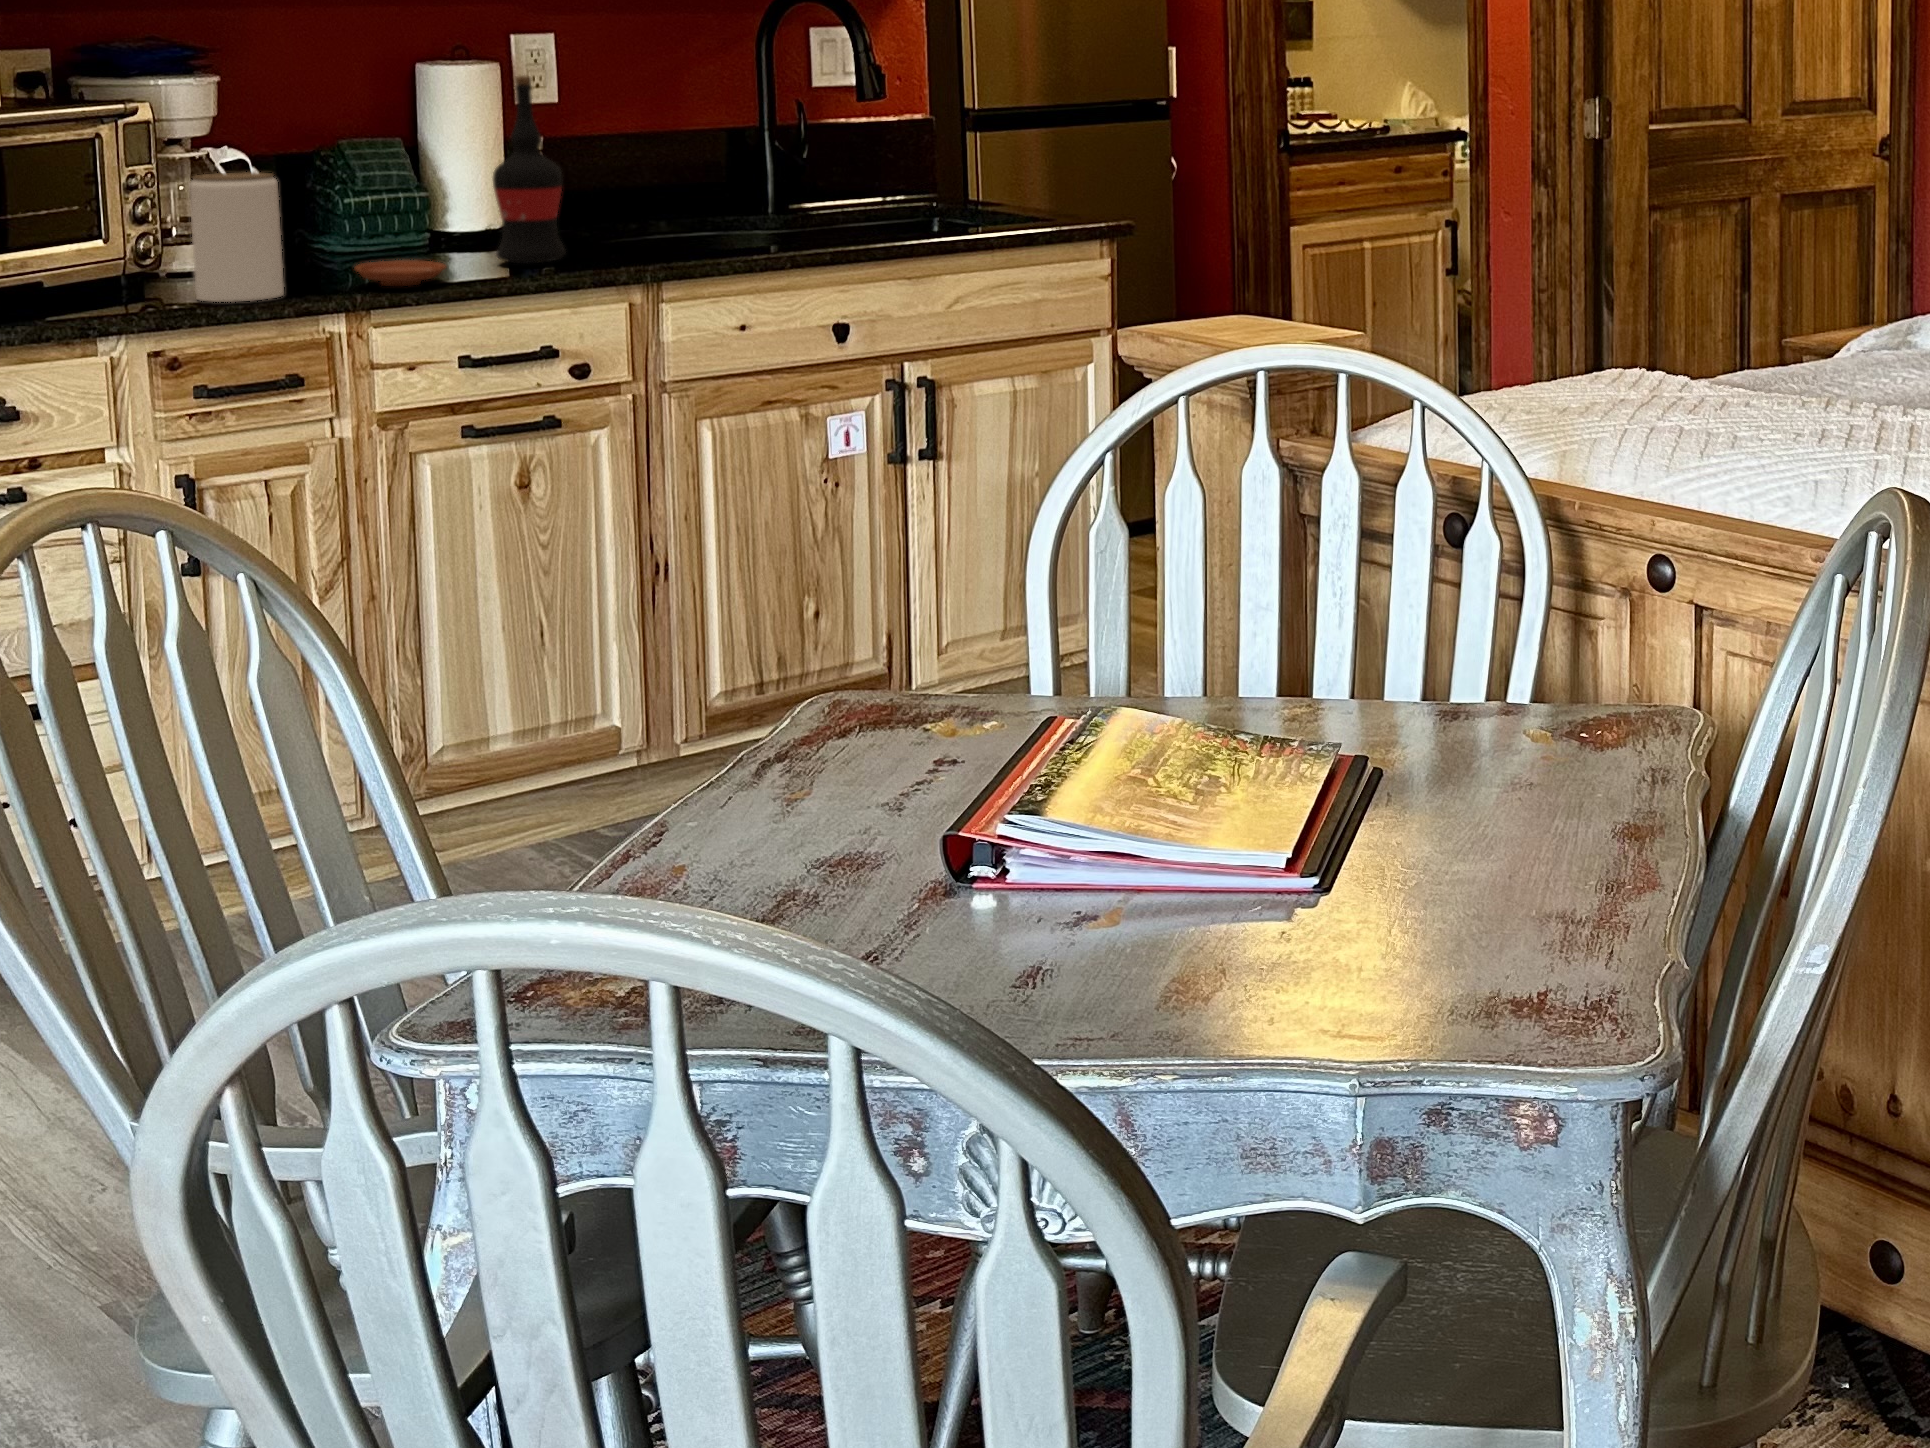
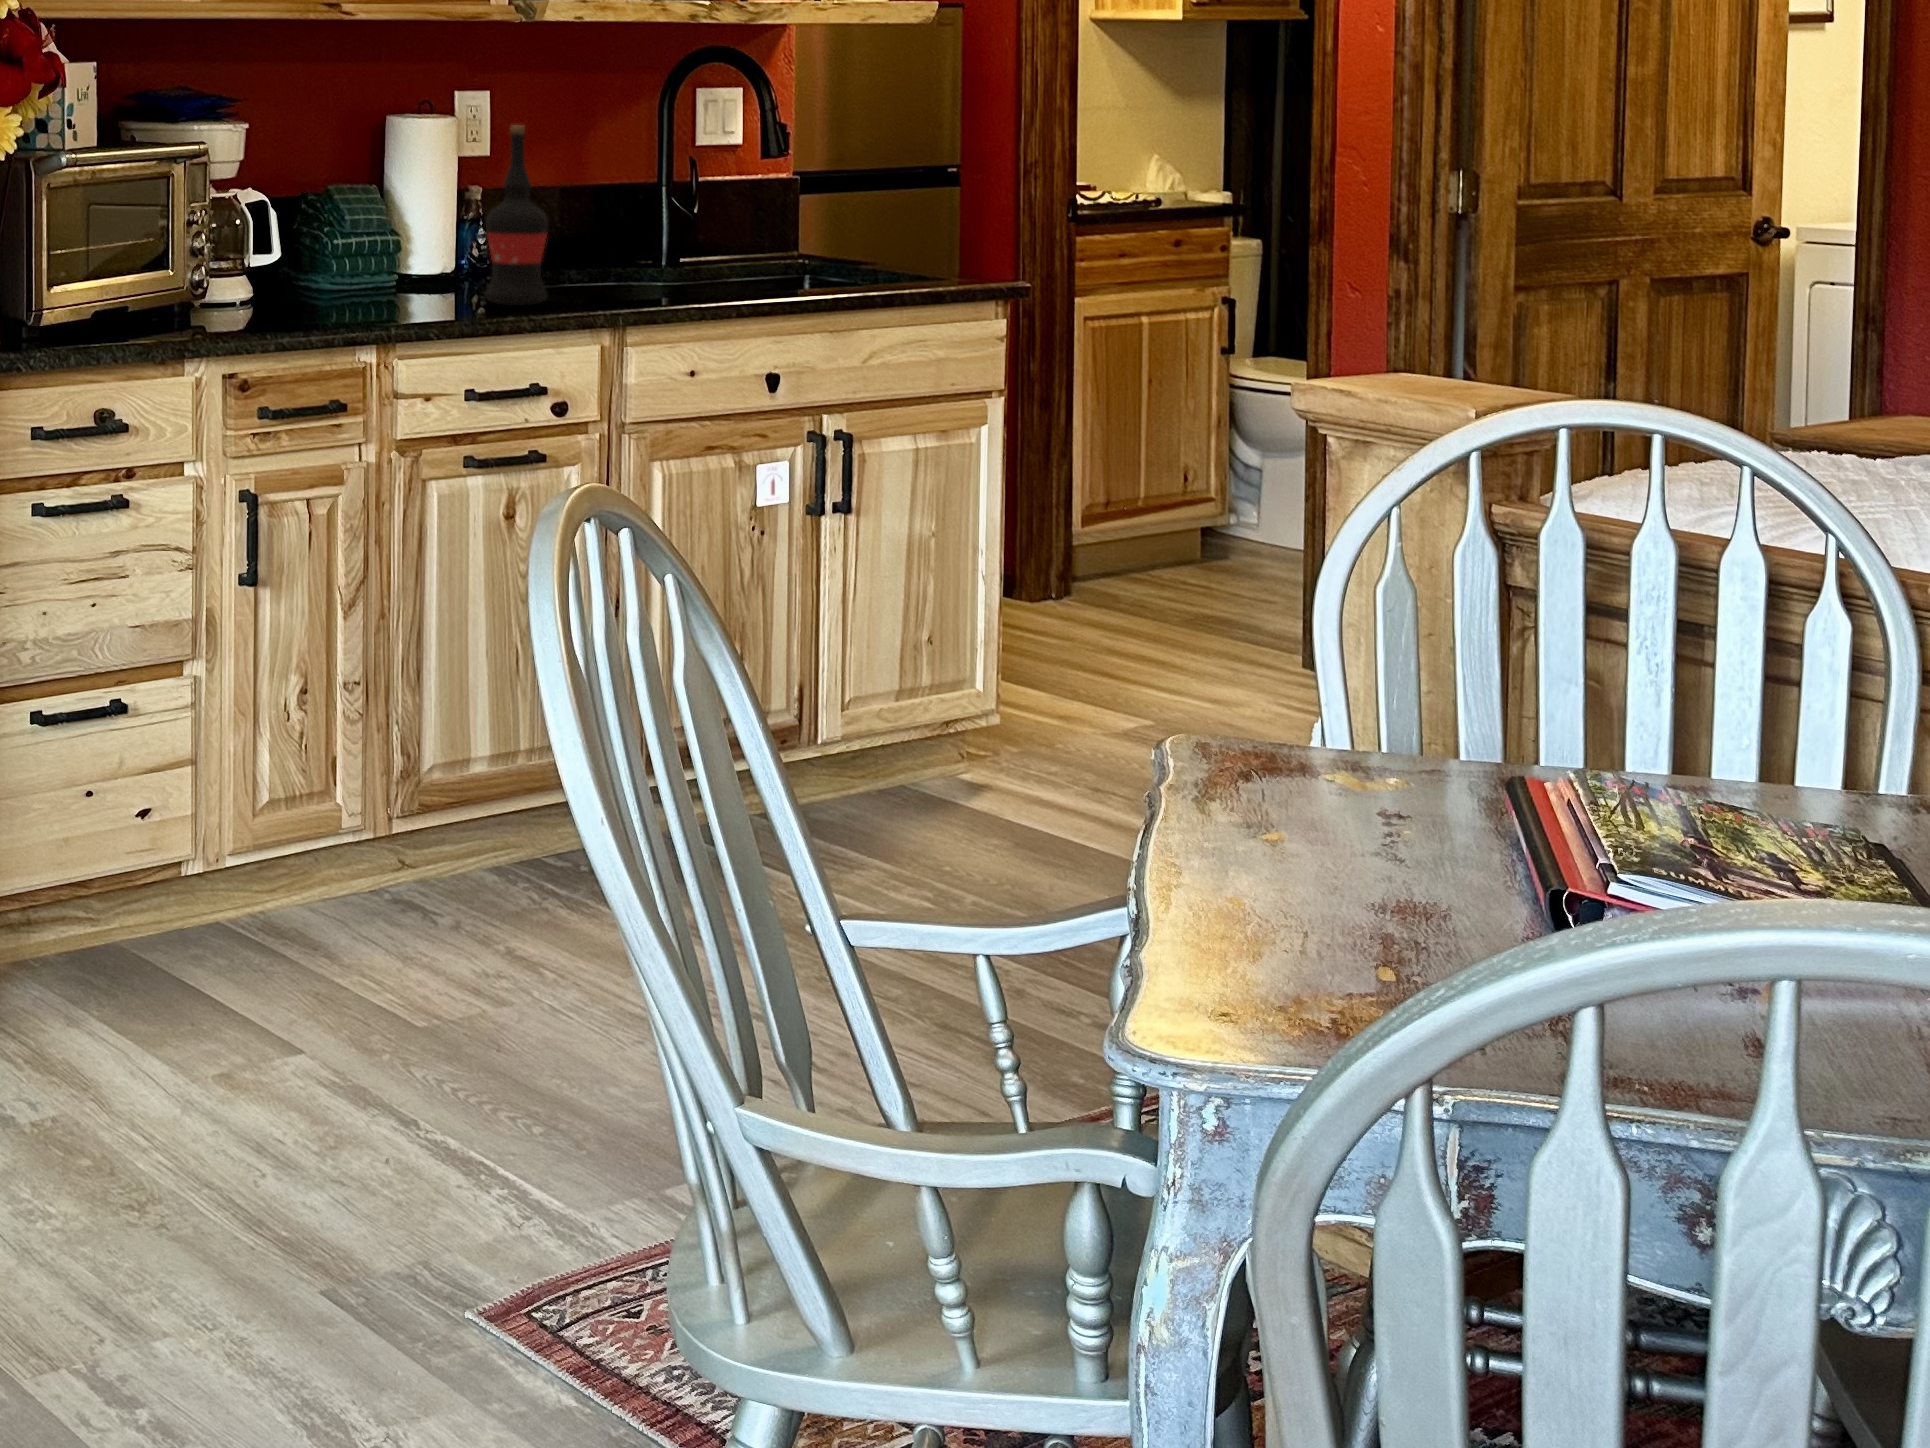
jar: present [189,172,284,302] -> none [247,211,323,332]
plate: present [355,260,446,286] -> none [378,299,459,323]

